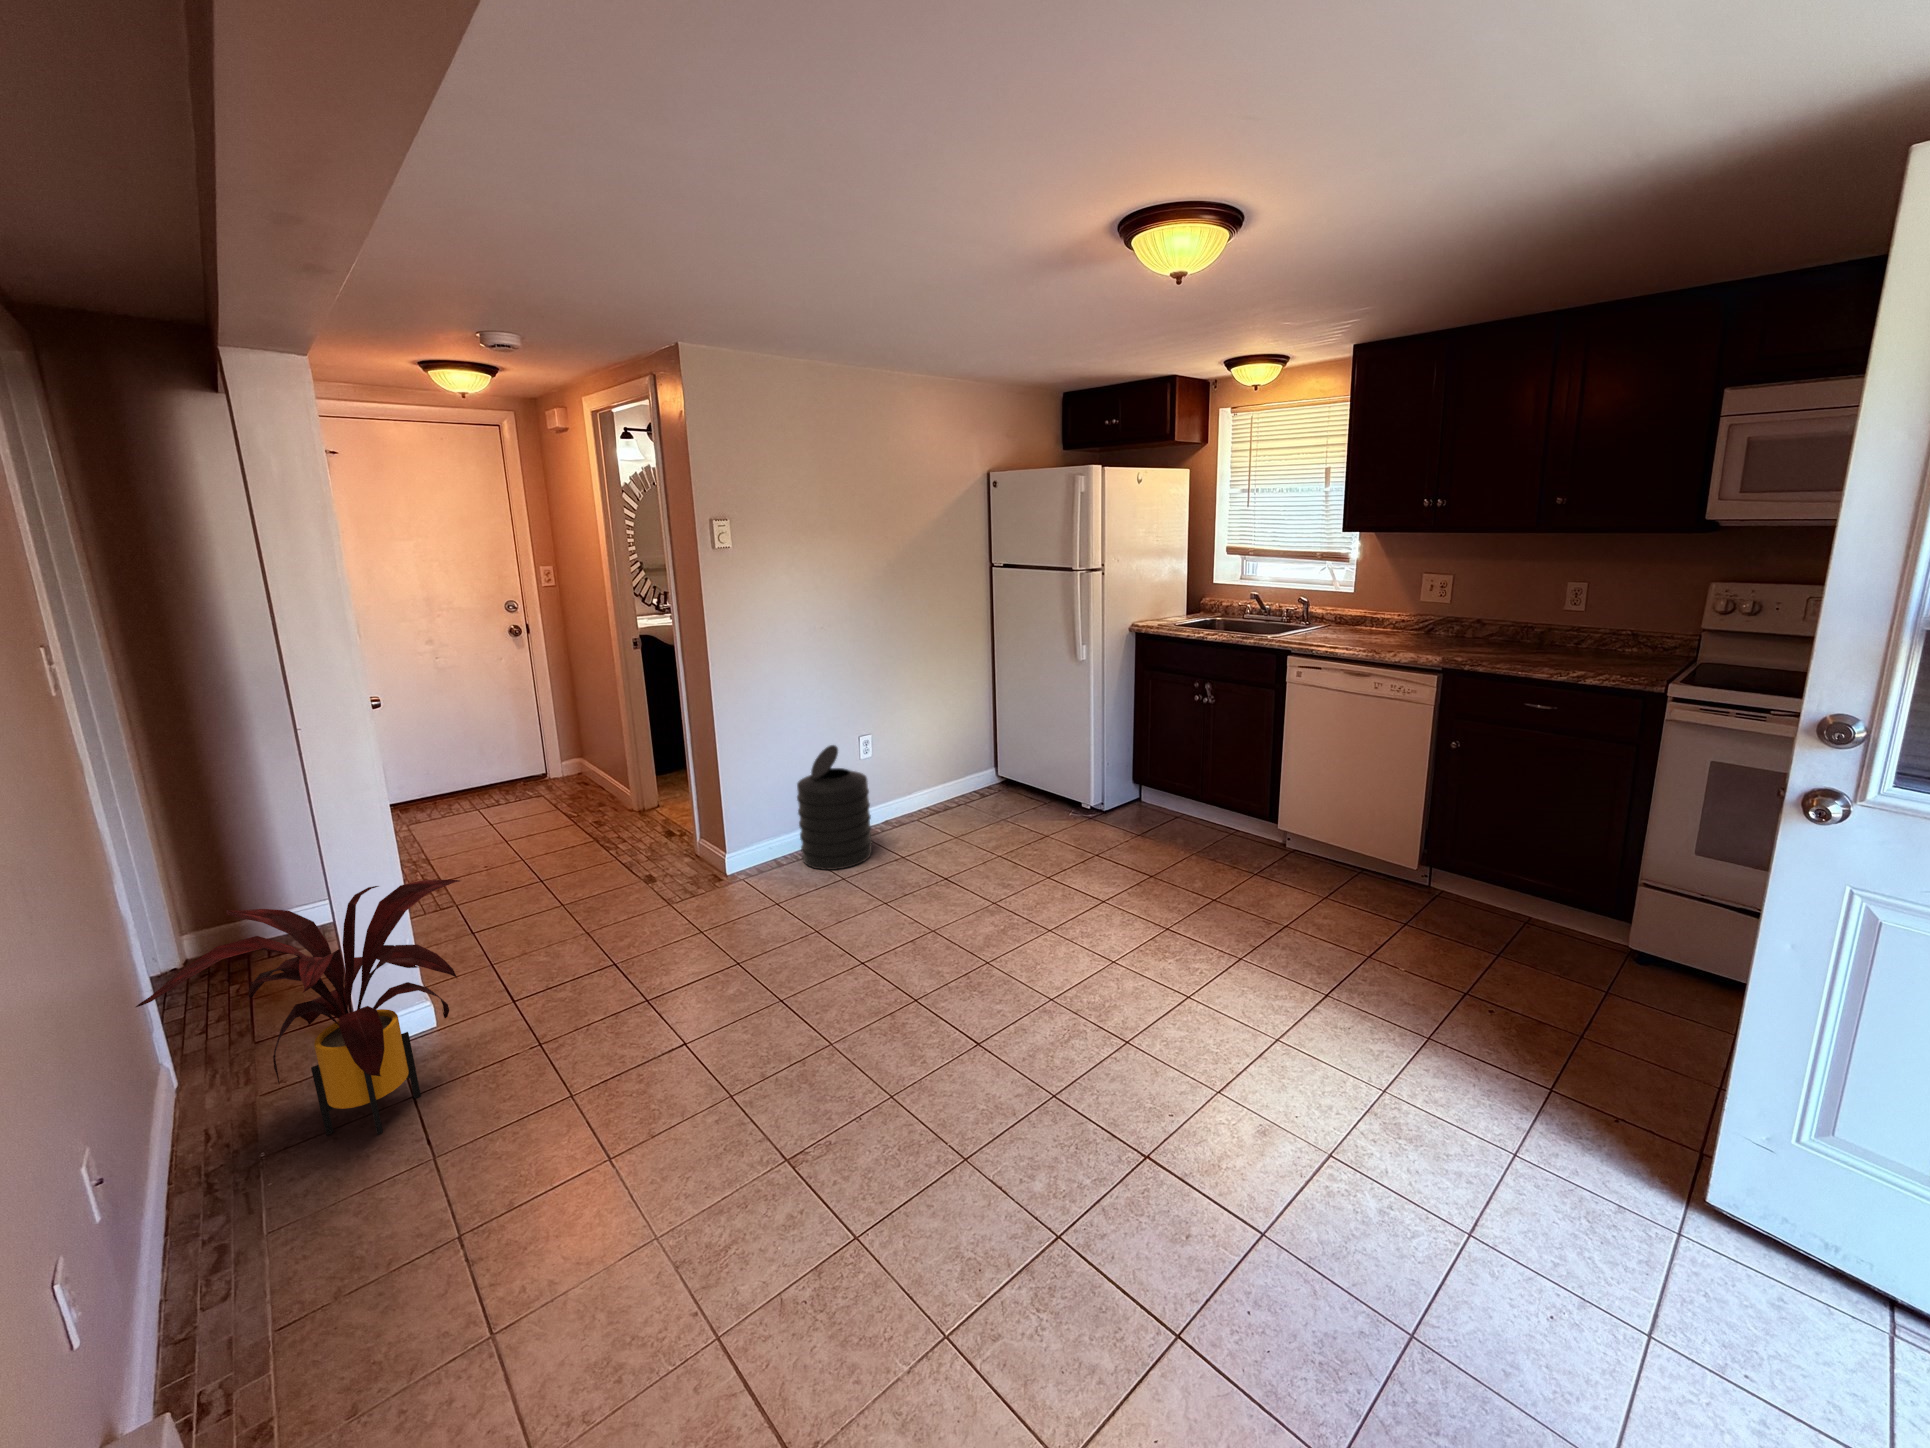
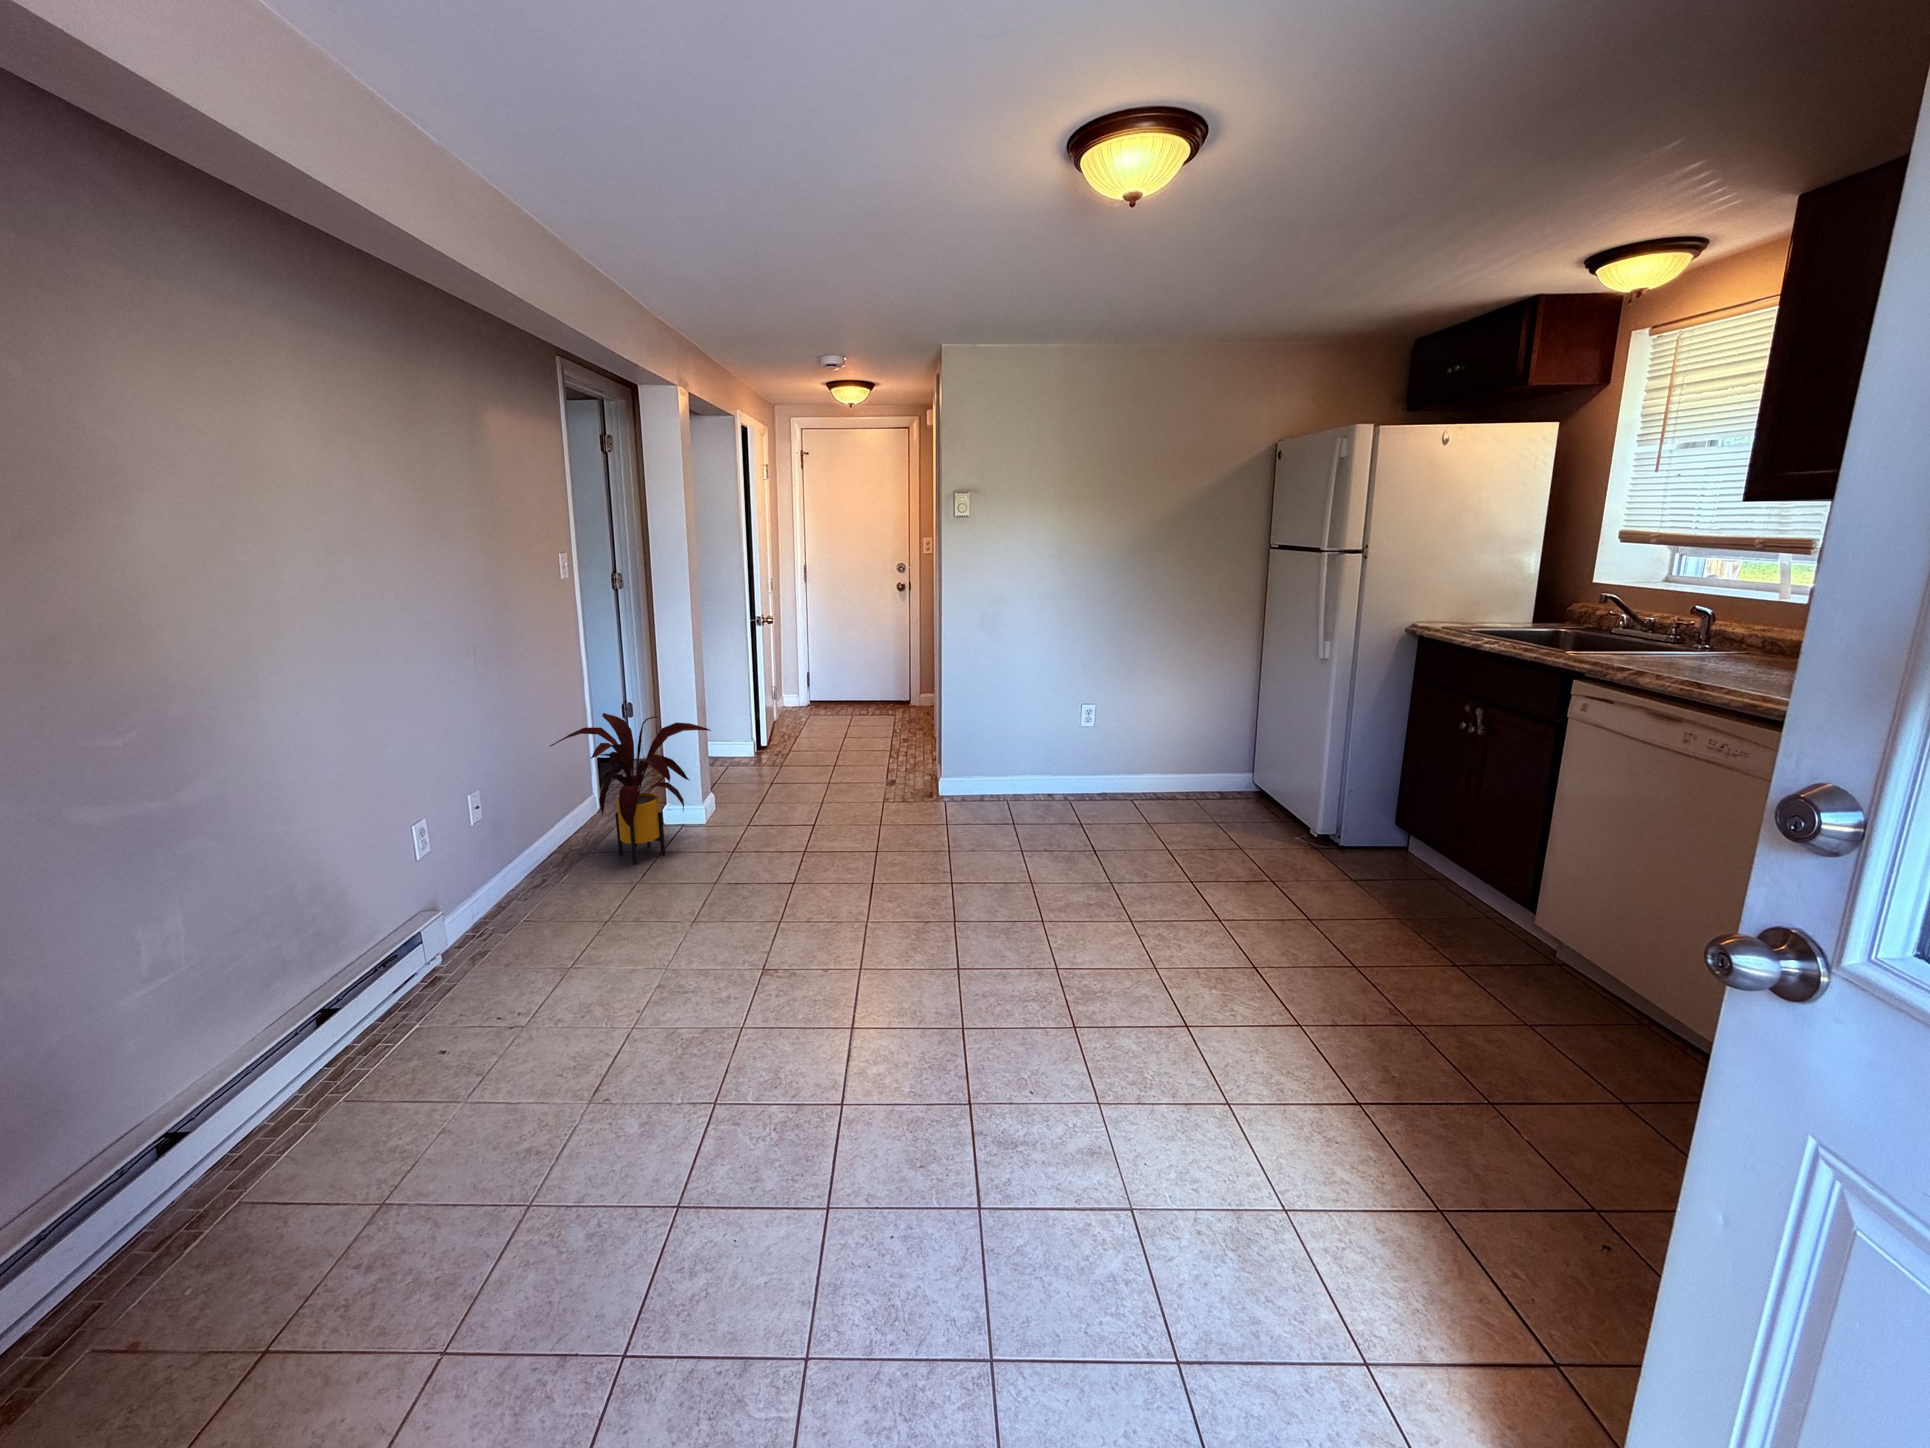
trash can: present [797,745,872,870] -> none [994,704,1061,819]

